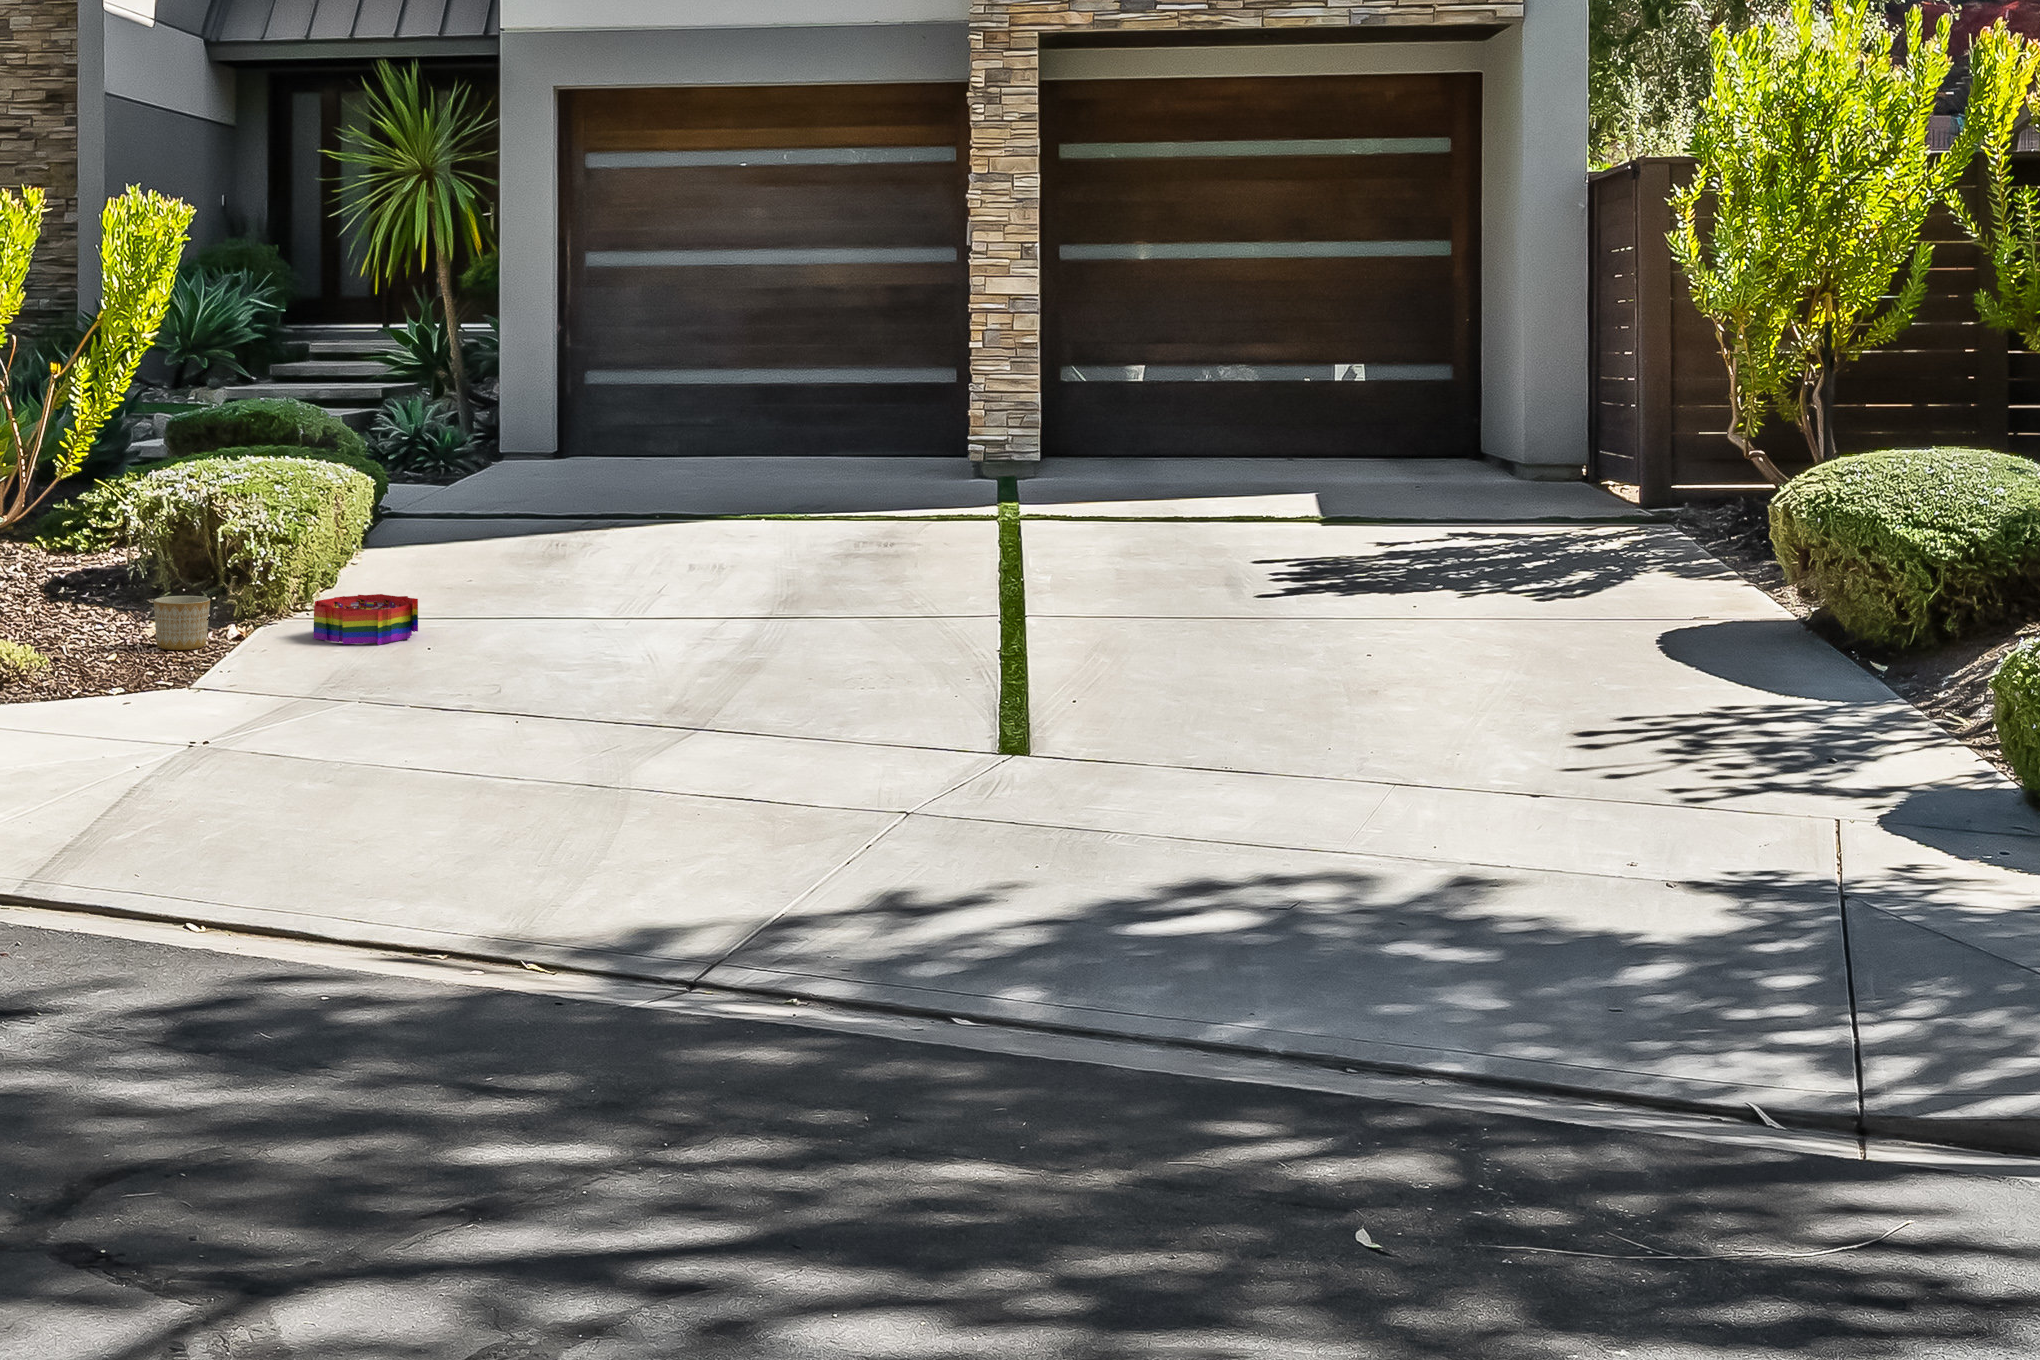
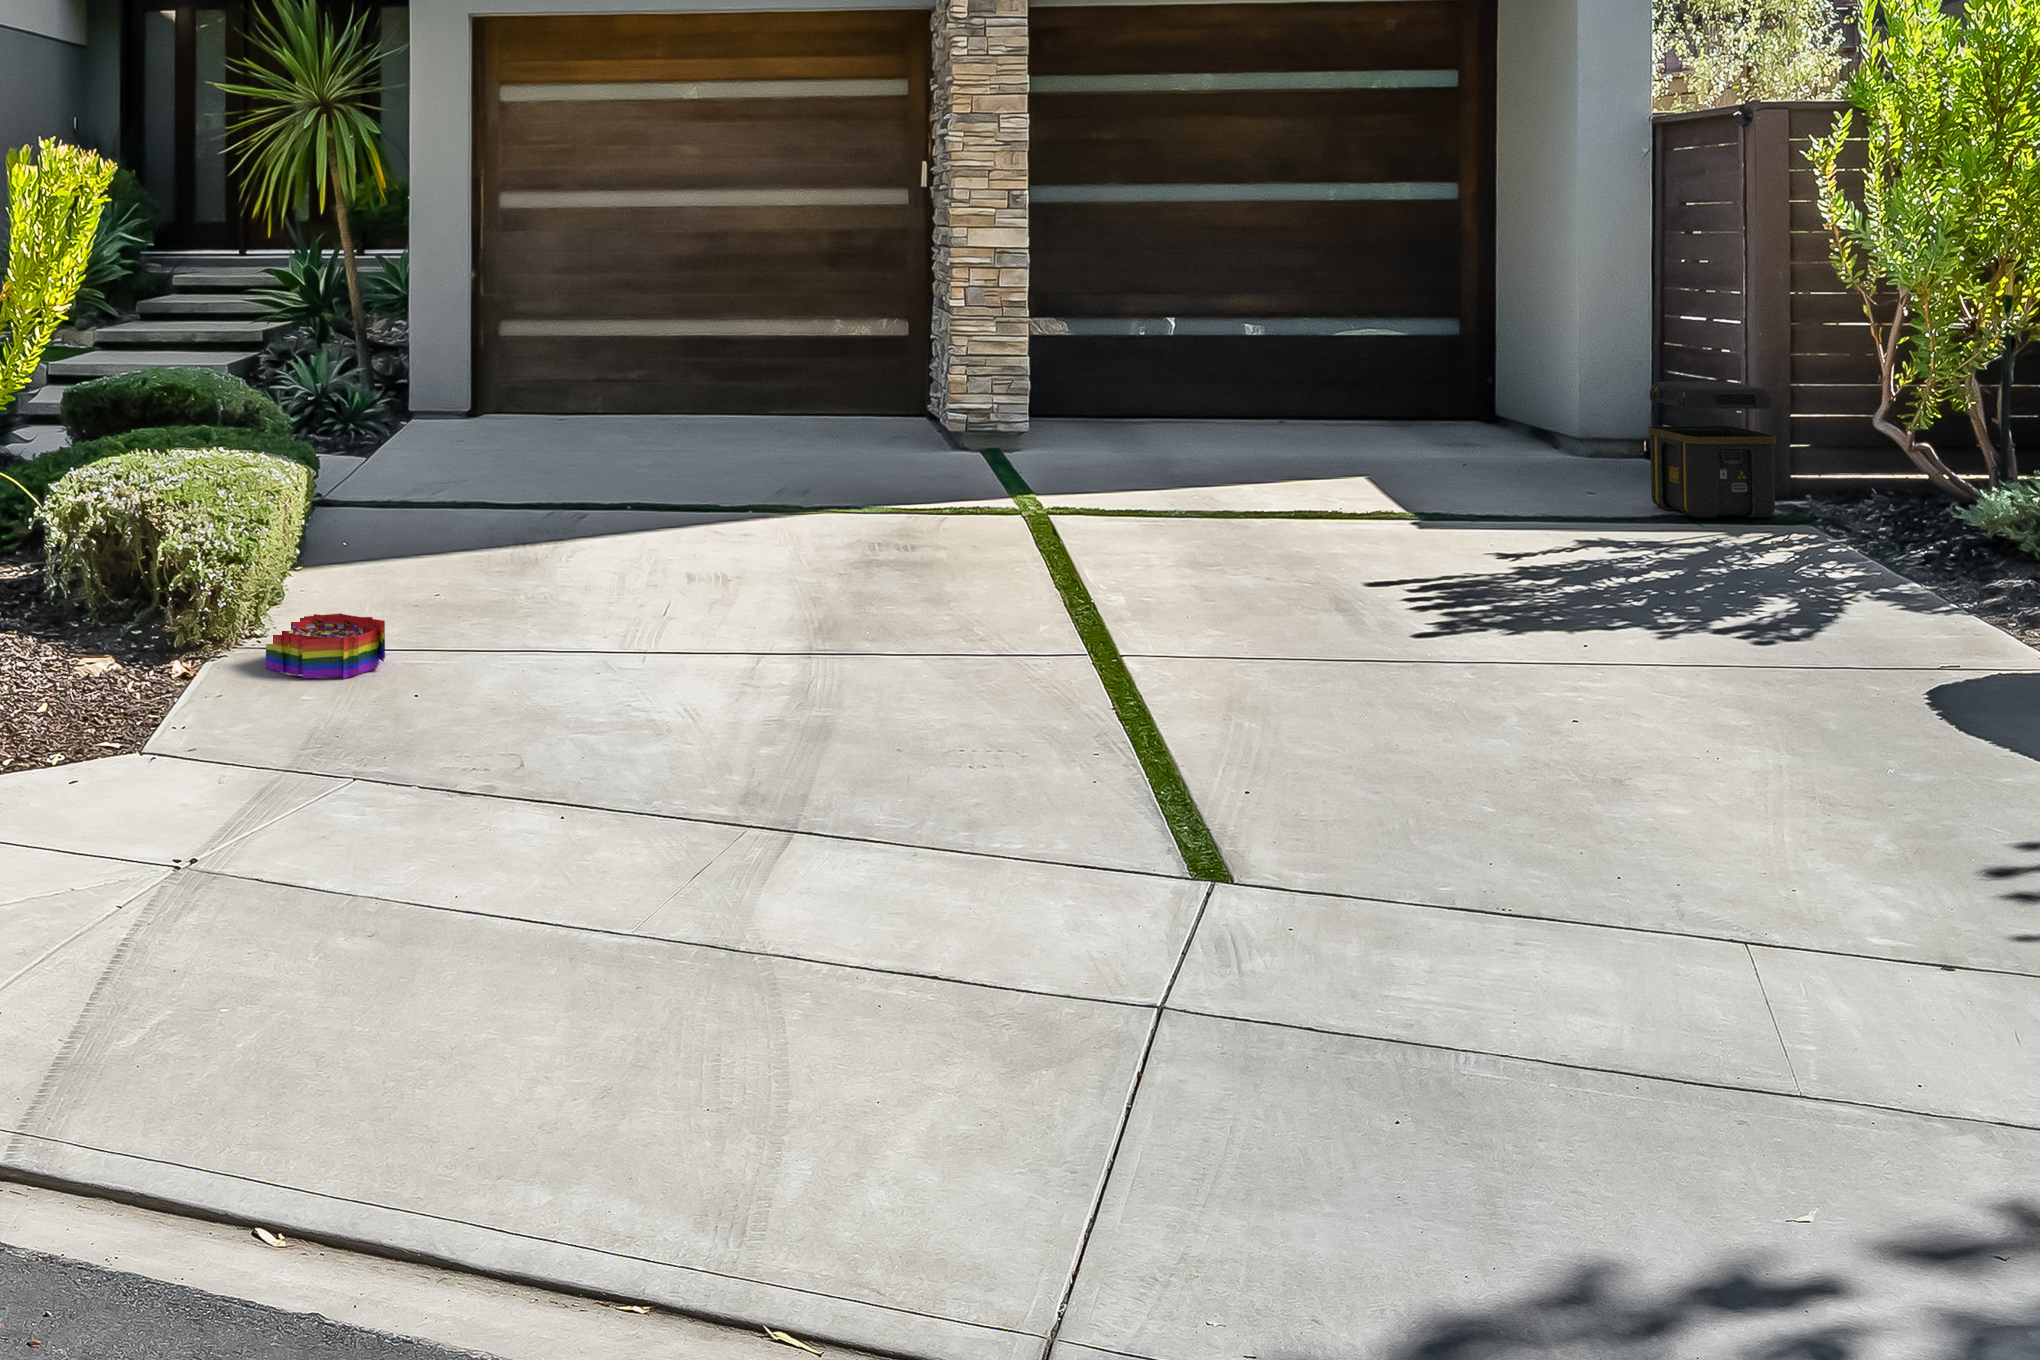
toolbox: none [1558,405,1661,522] -> present [1648,382,1776,518]
planter: present [154,596,210,650] -> none [83,621,149,687]

